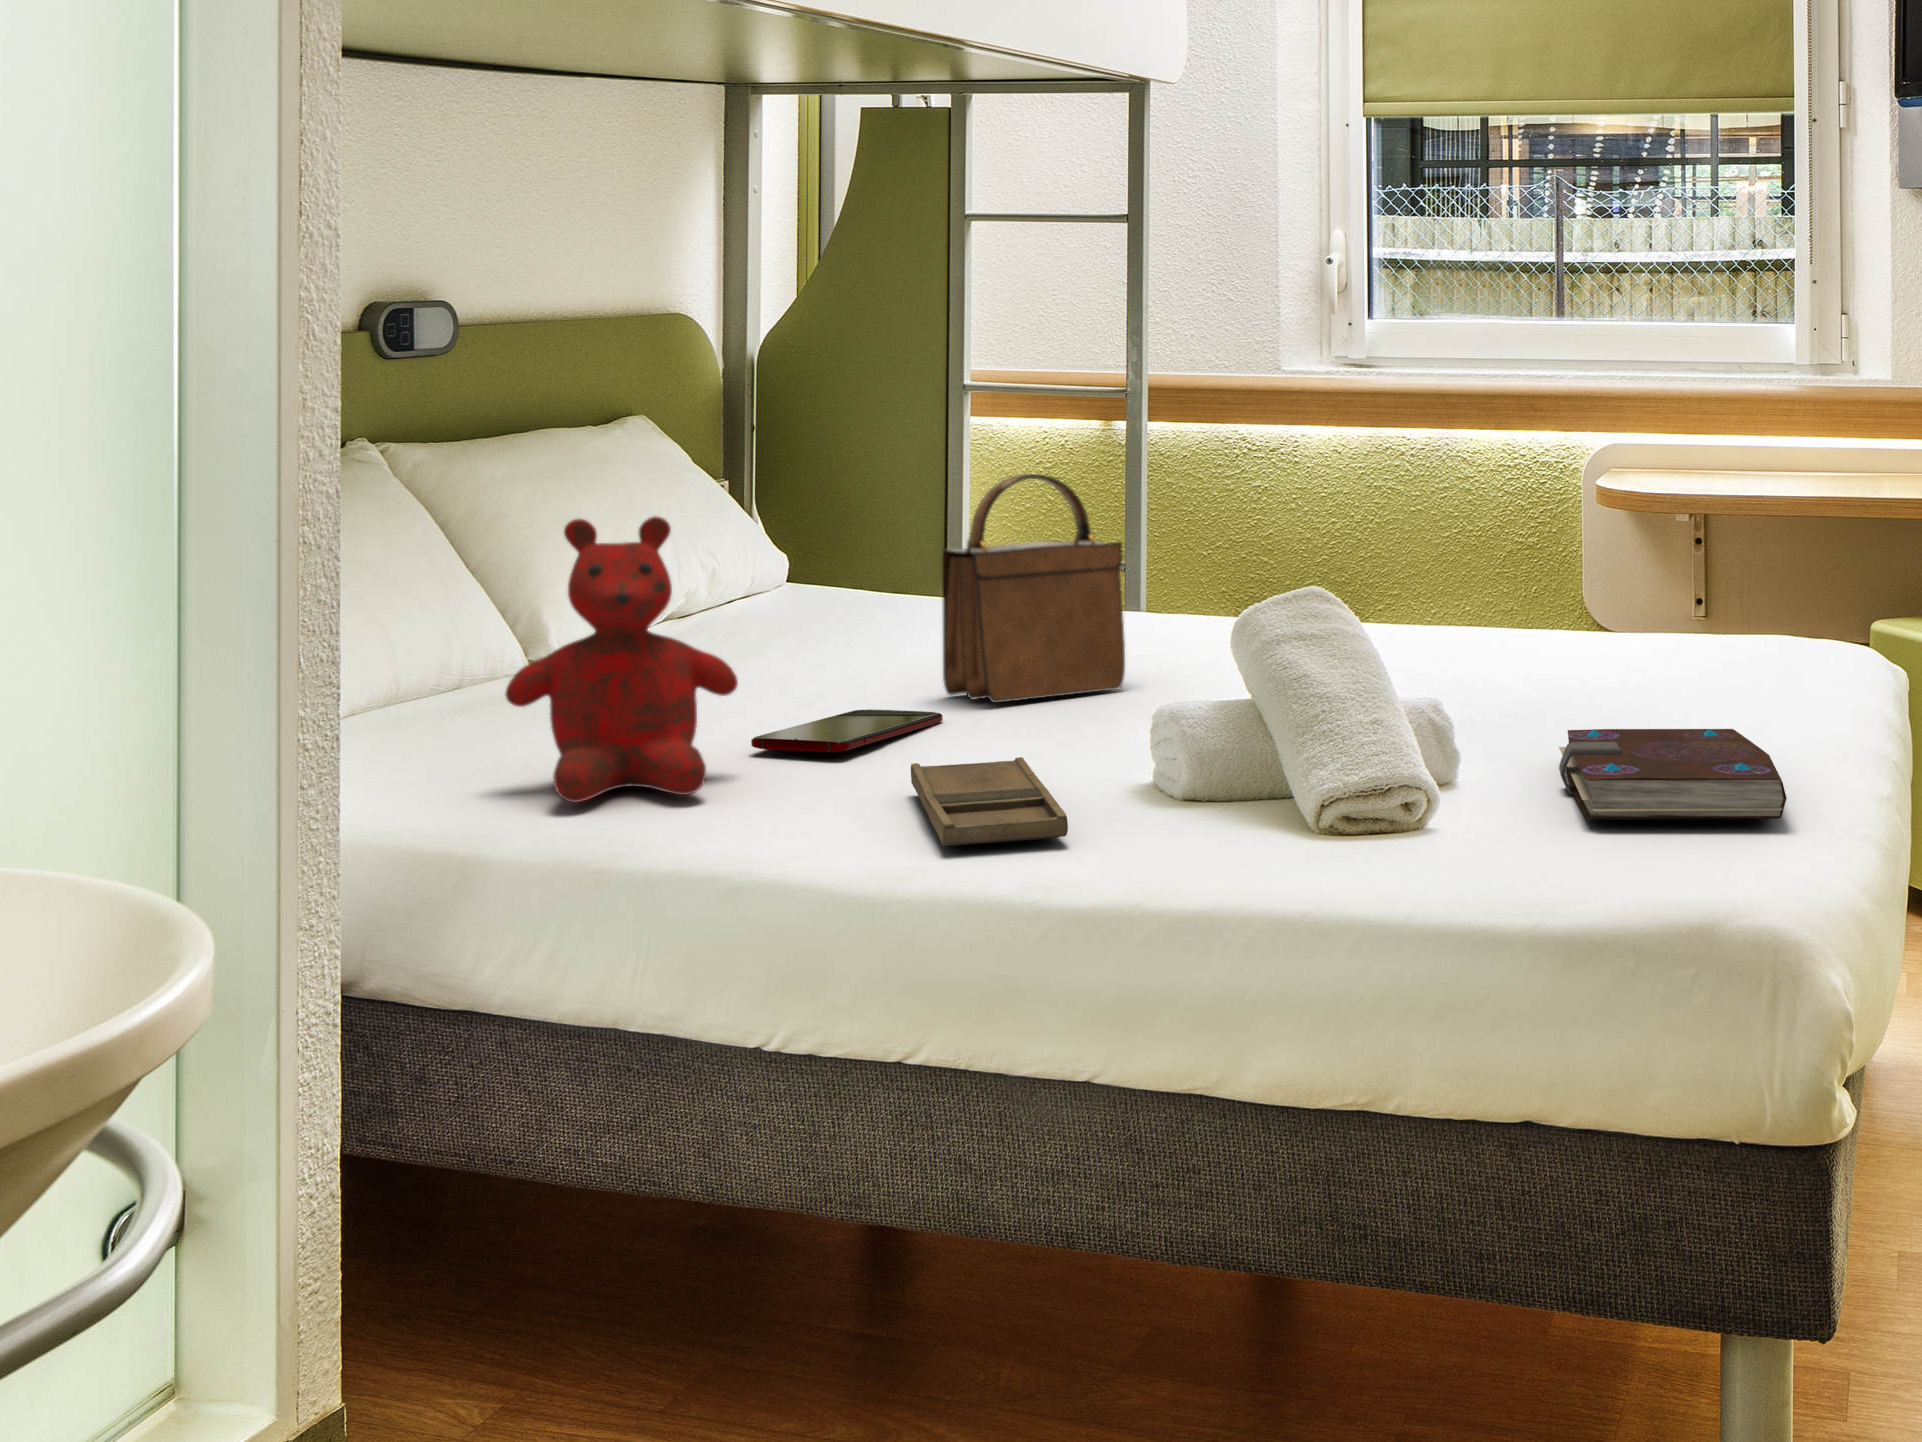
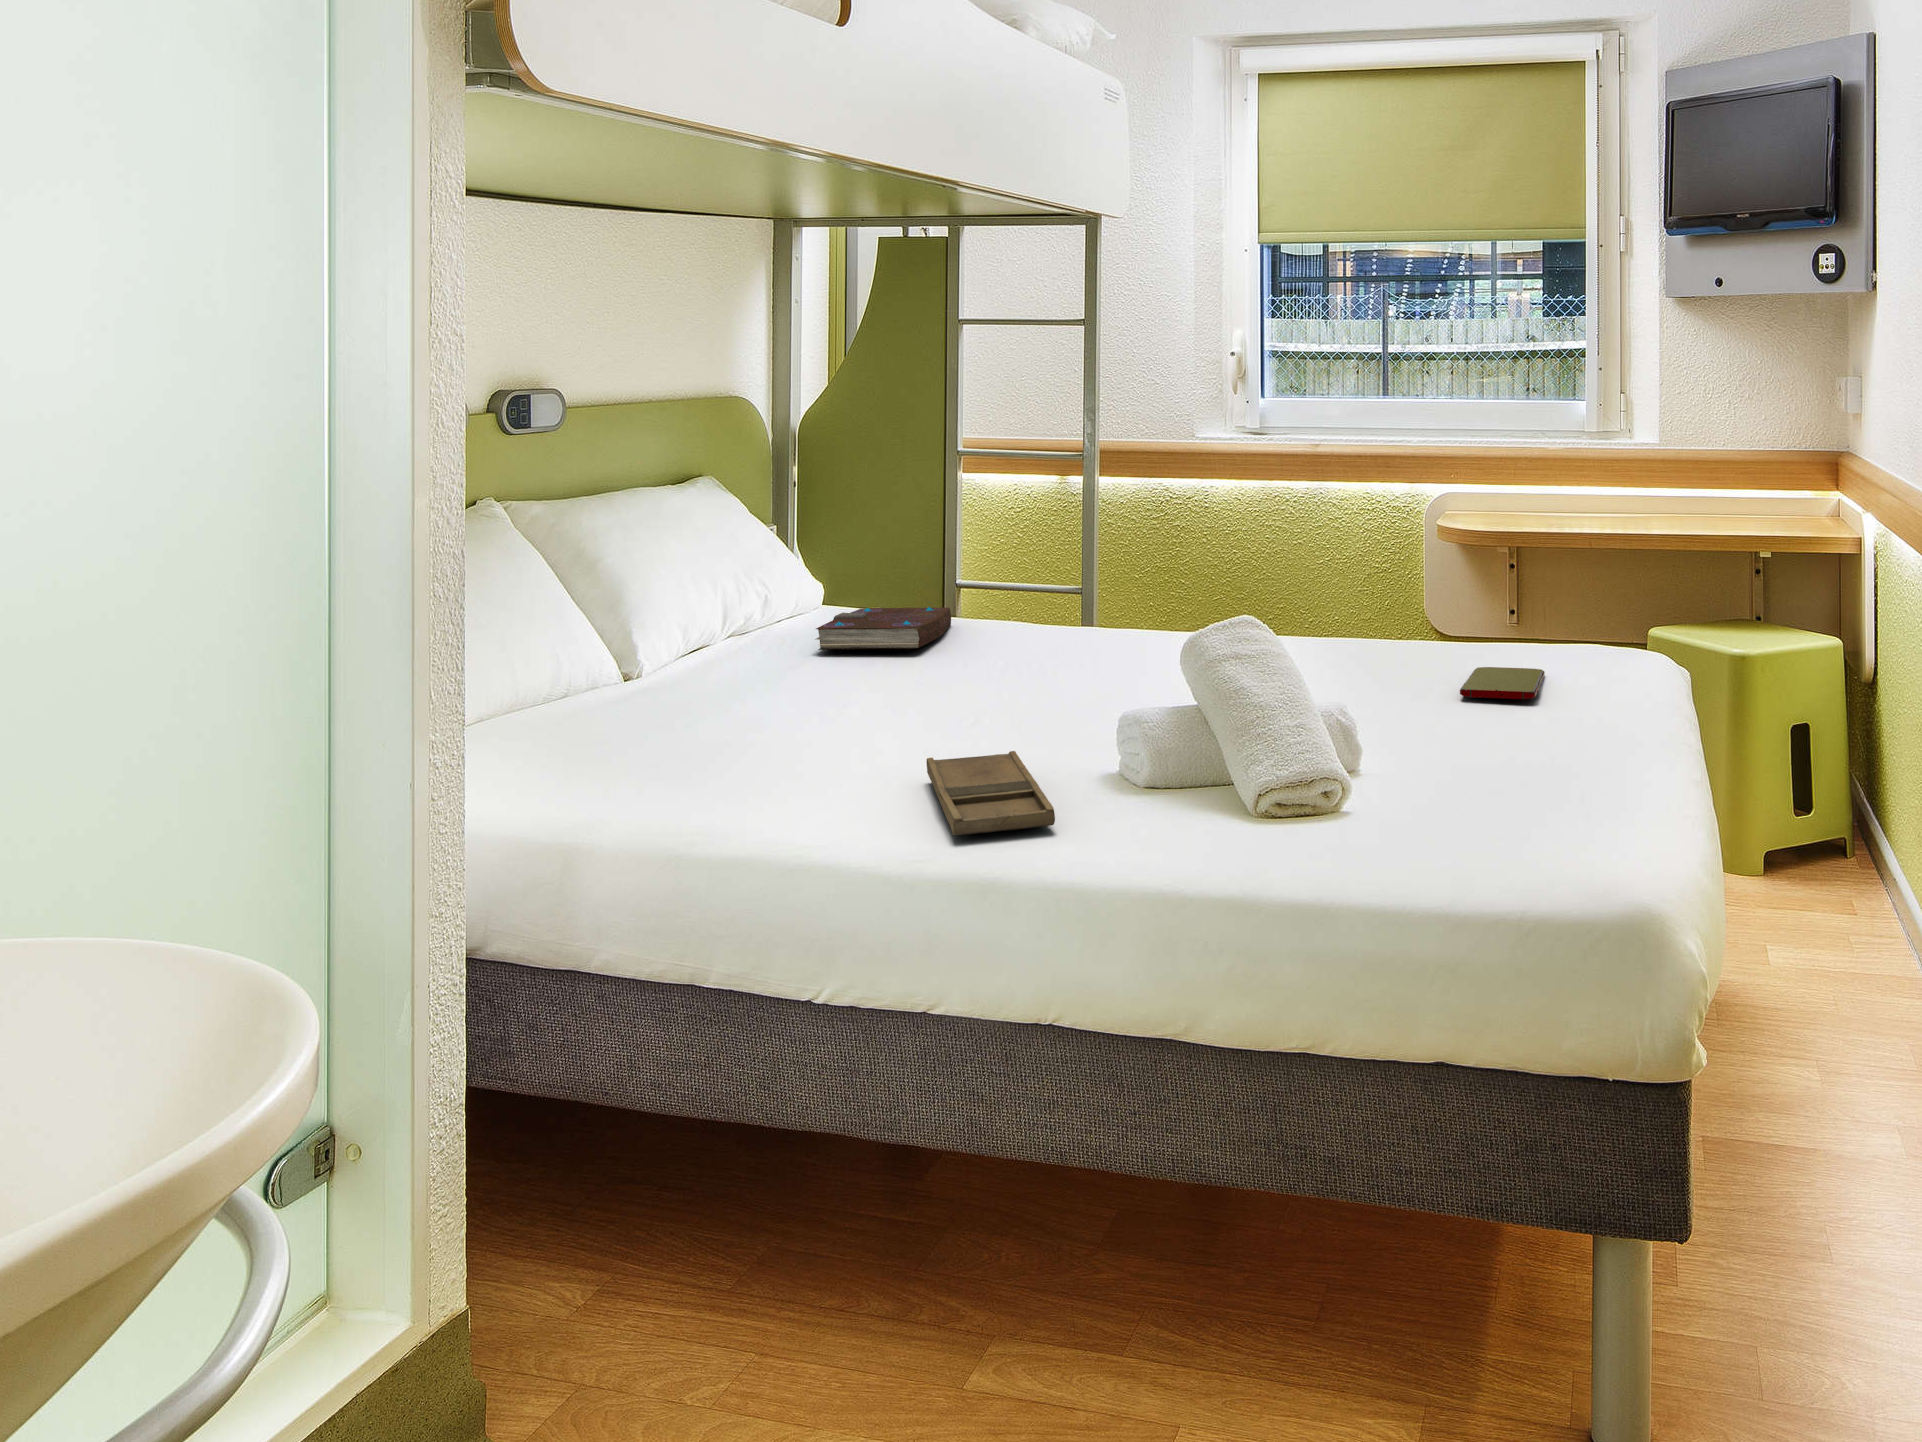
handbag: present [942,474,1125,703] -> none [947,519,1088,696]
teddy bear: present [505,516,738,803] -> none [600,561,788,794]
smartphone: present [751,709,943,752] -> present [1460,667,1545,699]
book: present [1559,729,1787,819] -> present [815,607,951,650]

